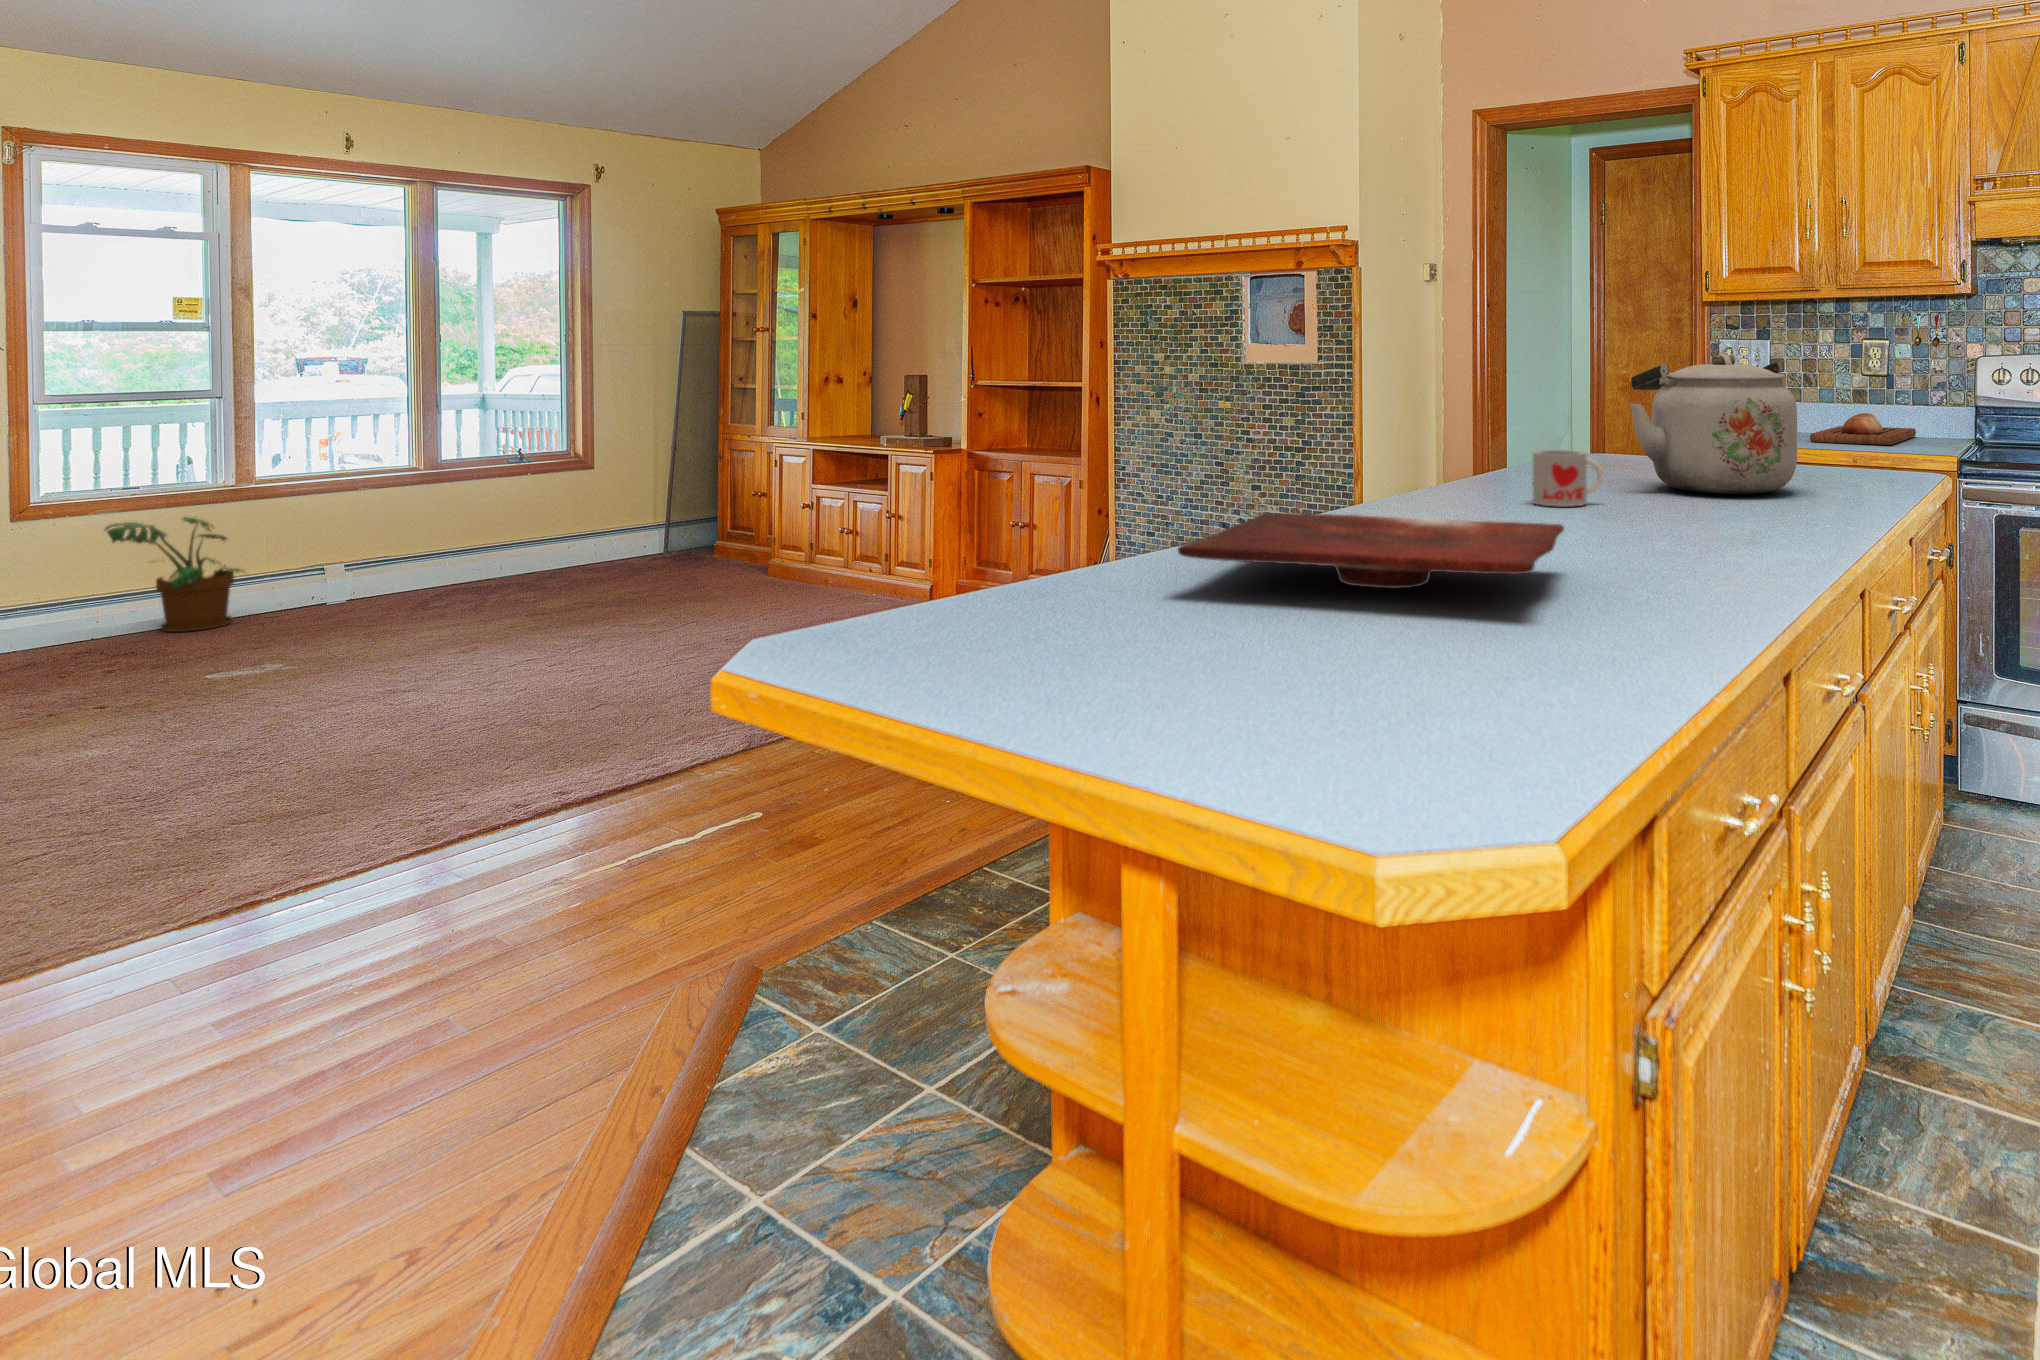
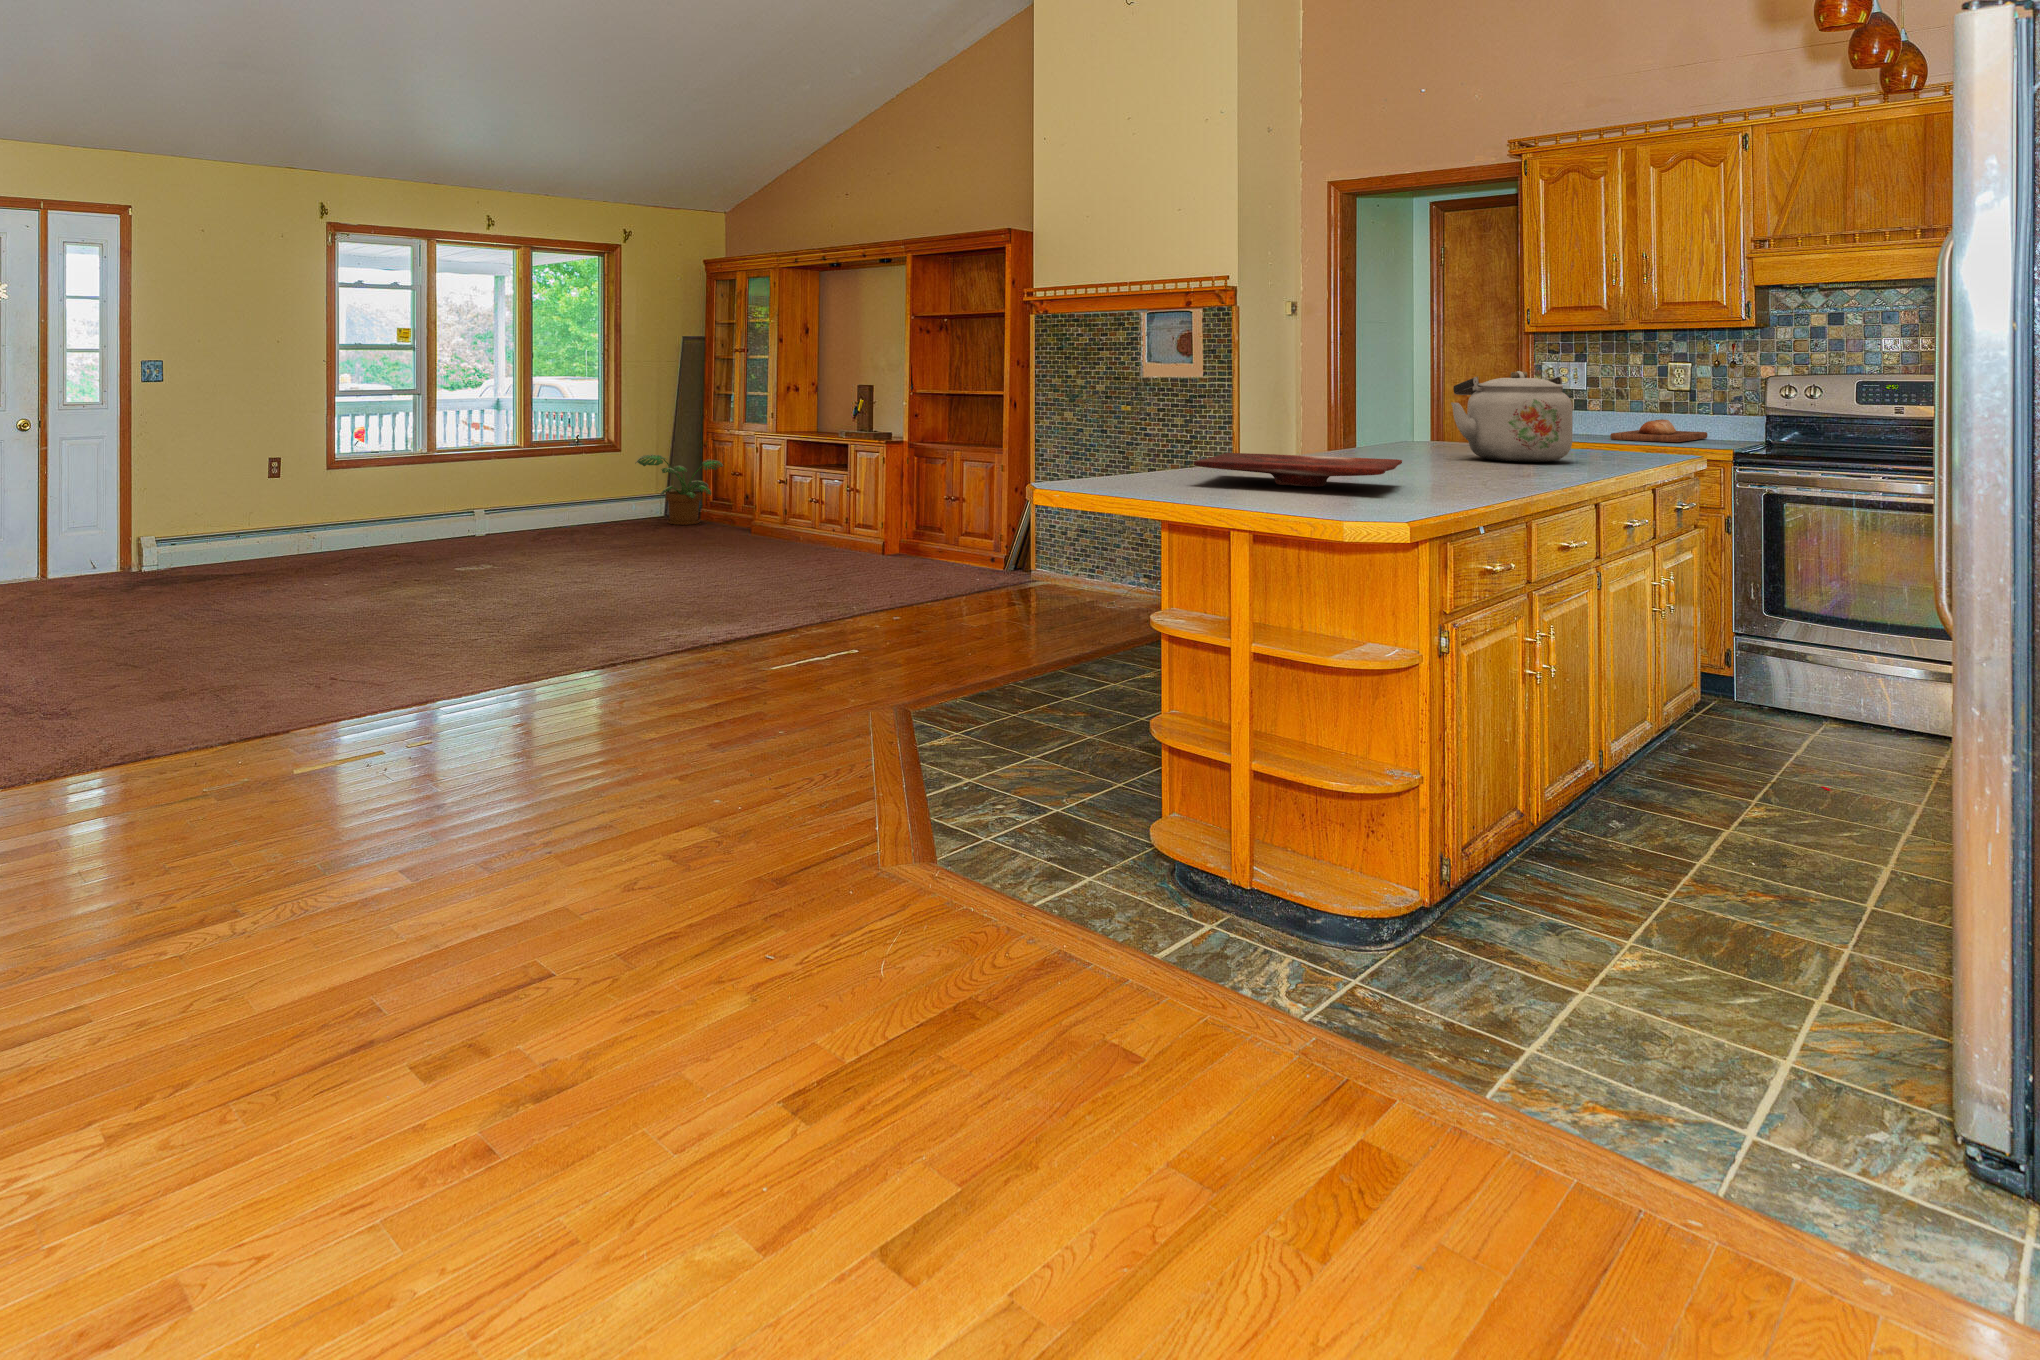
mug: present [1533,450,1604,507] -> none [1383,430,1431,464]
potted plant: present [105,516,245,632] -> present [636,454,723,525]

